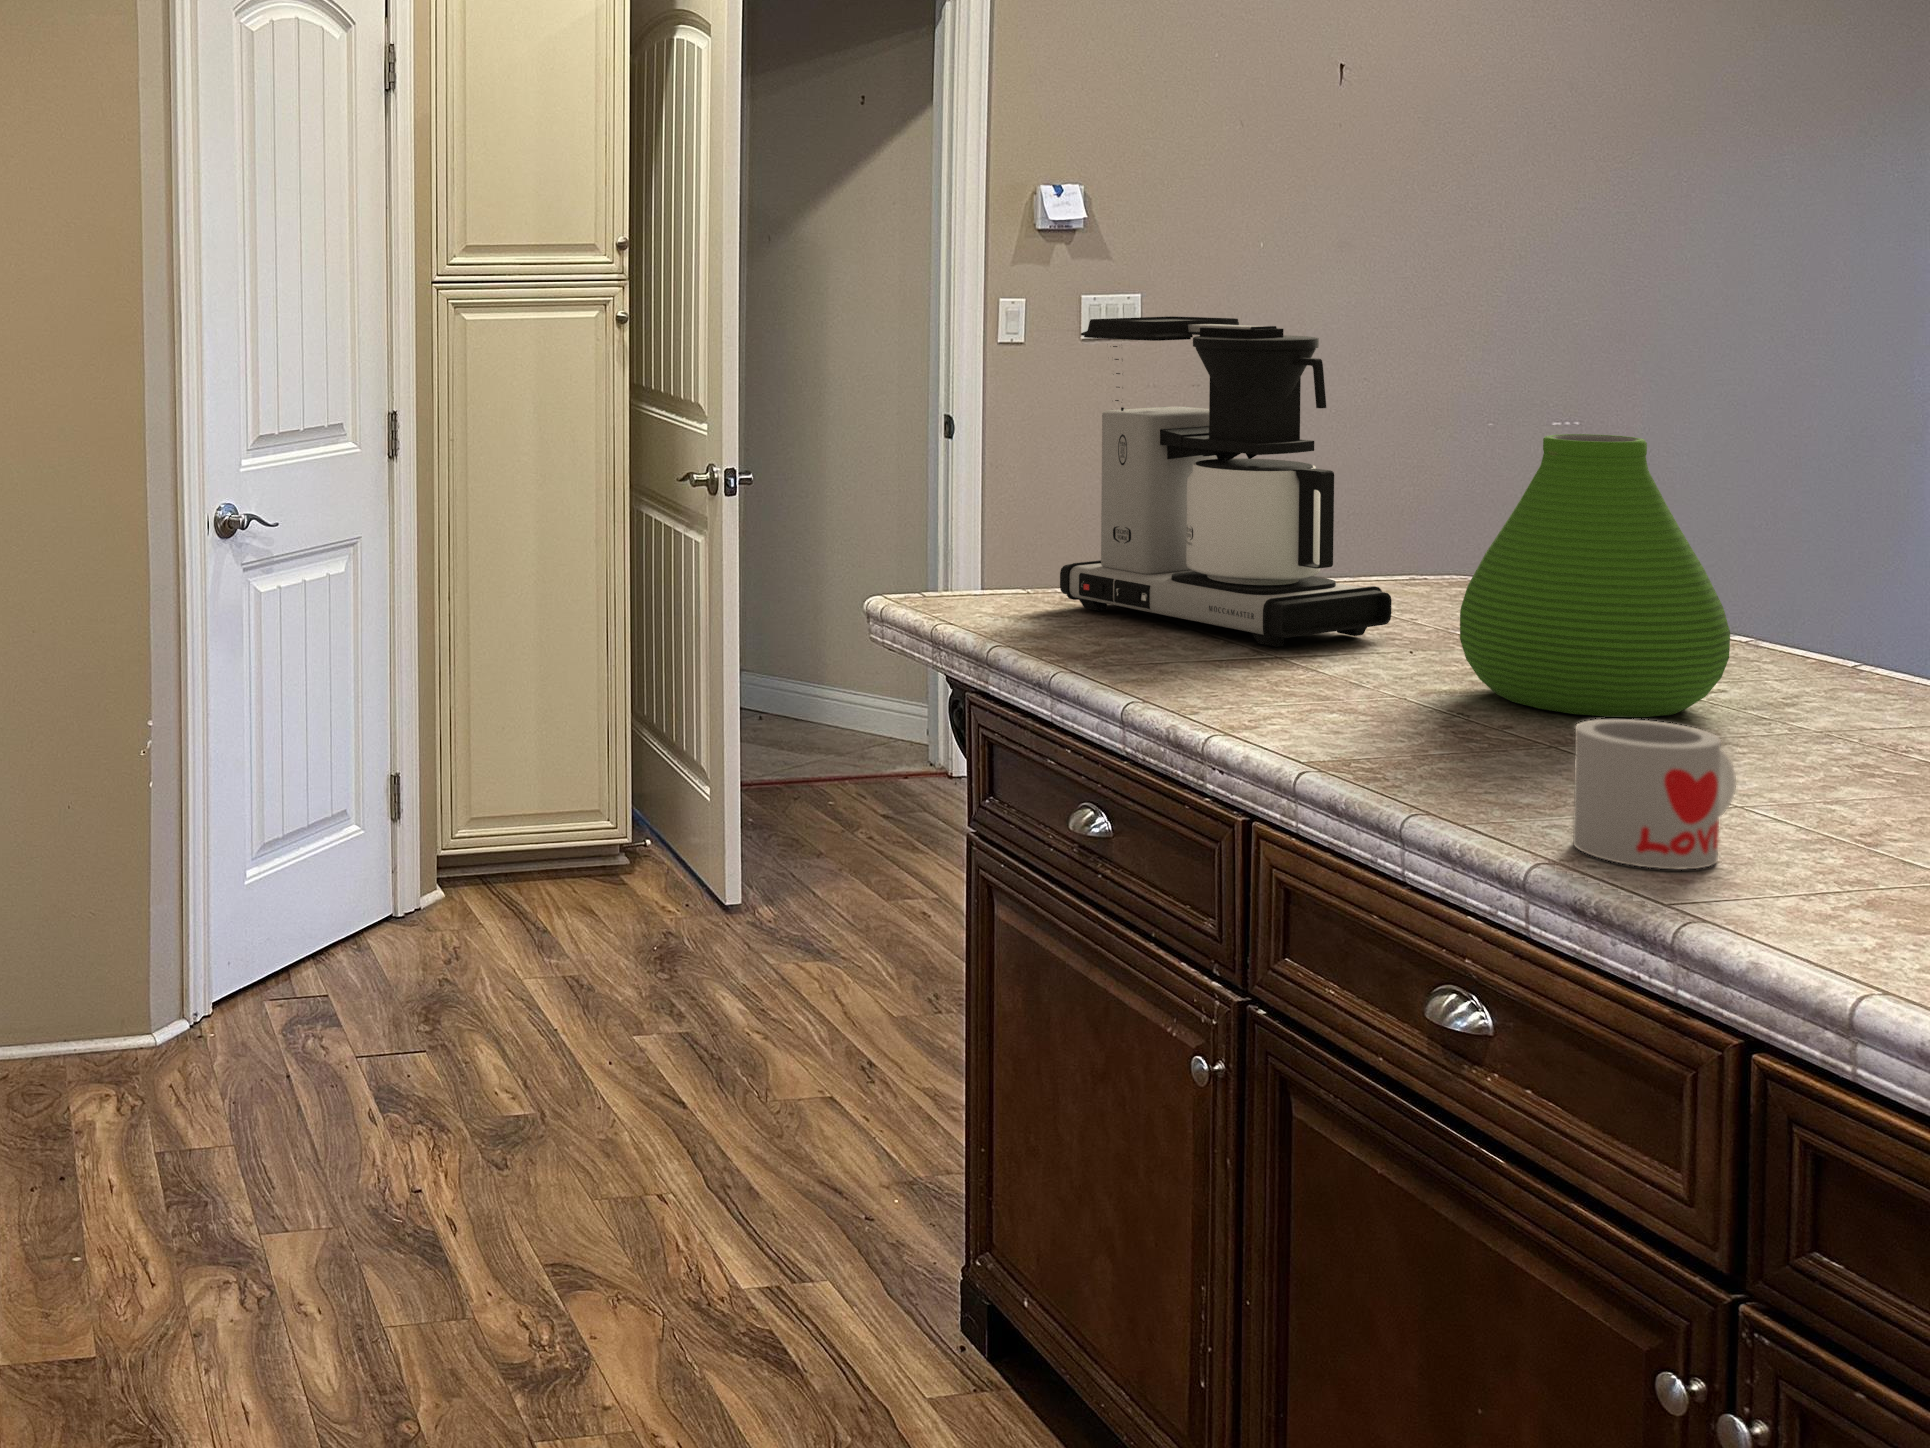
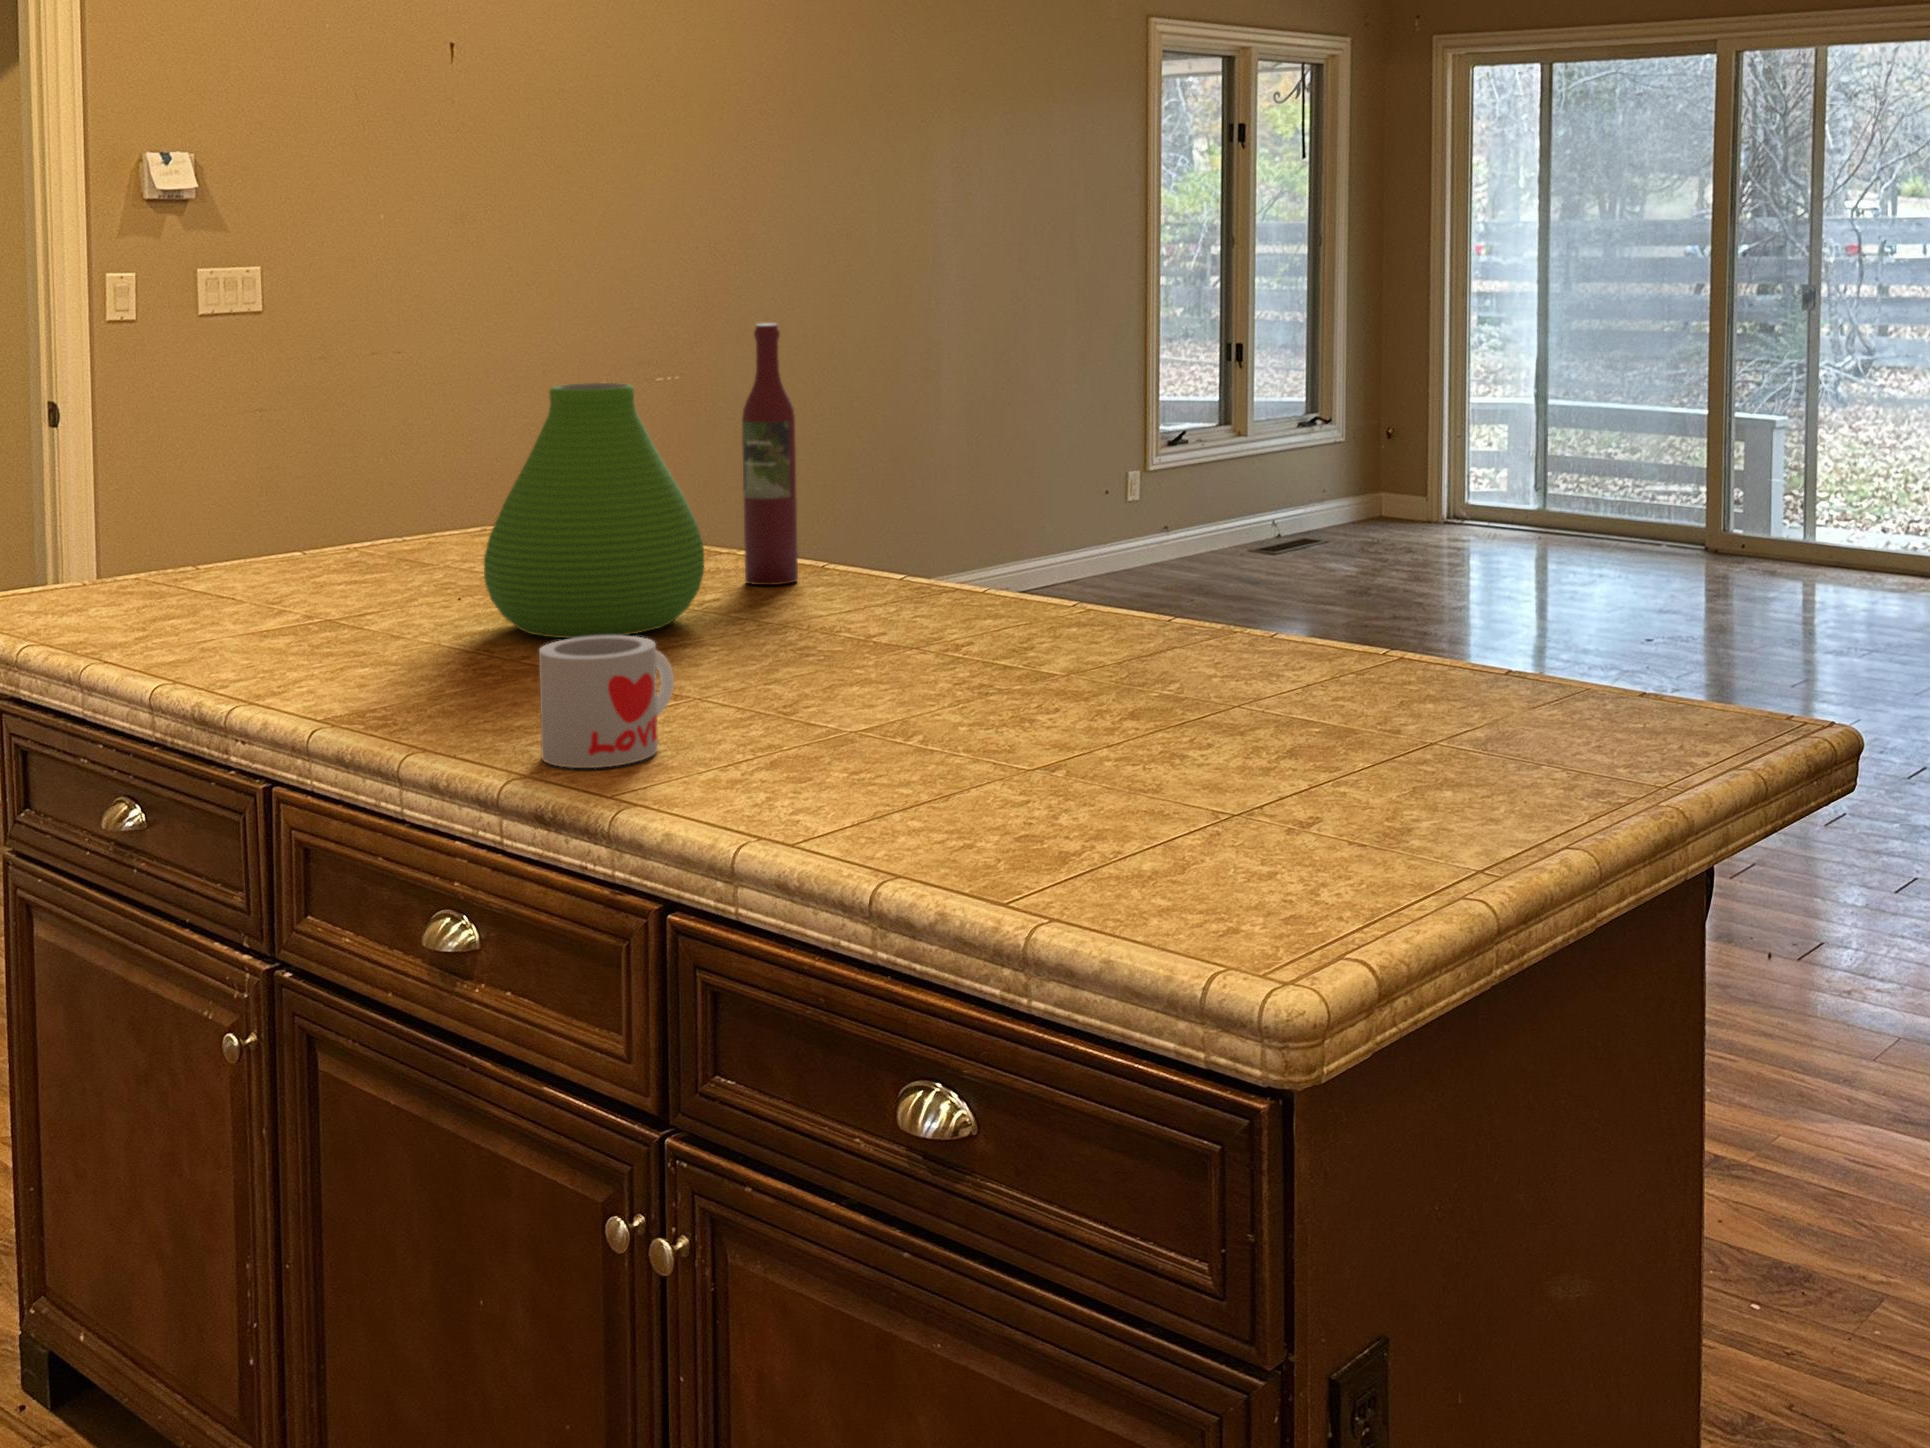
coffee maker: present [1060,316,1392,647] -> none [108,285,440,609]
wine bottle: none [1765,374,1842,681] -> present [742,324,798,585]

